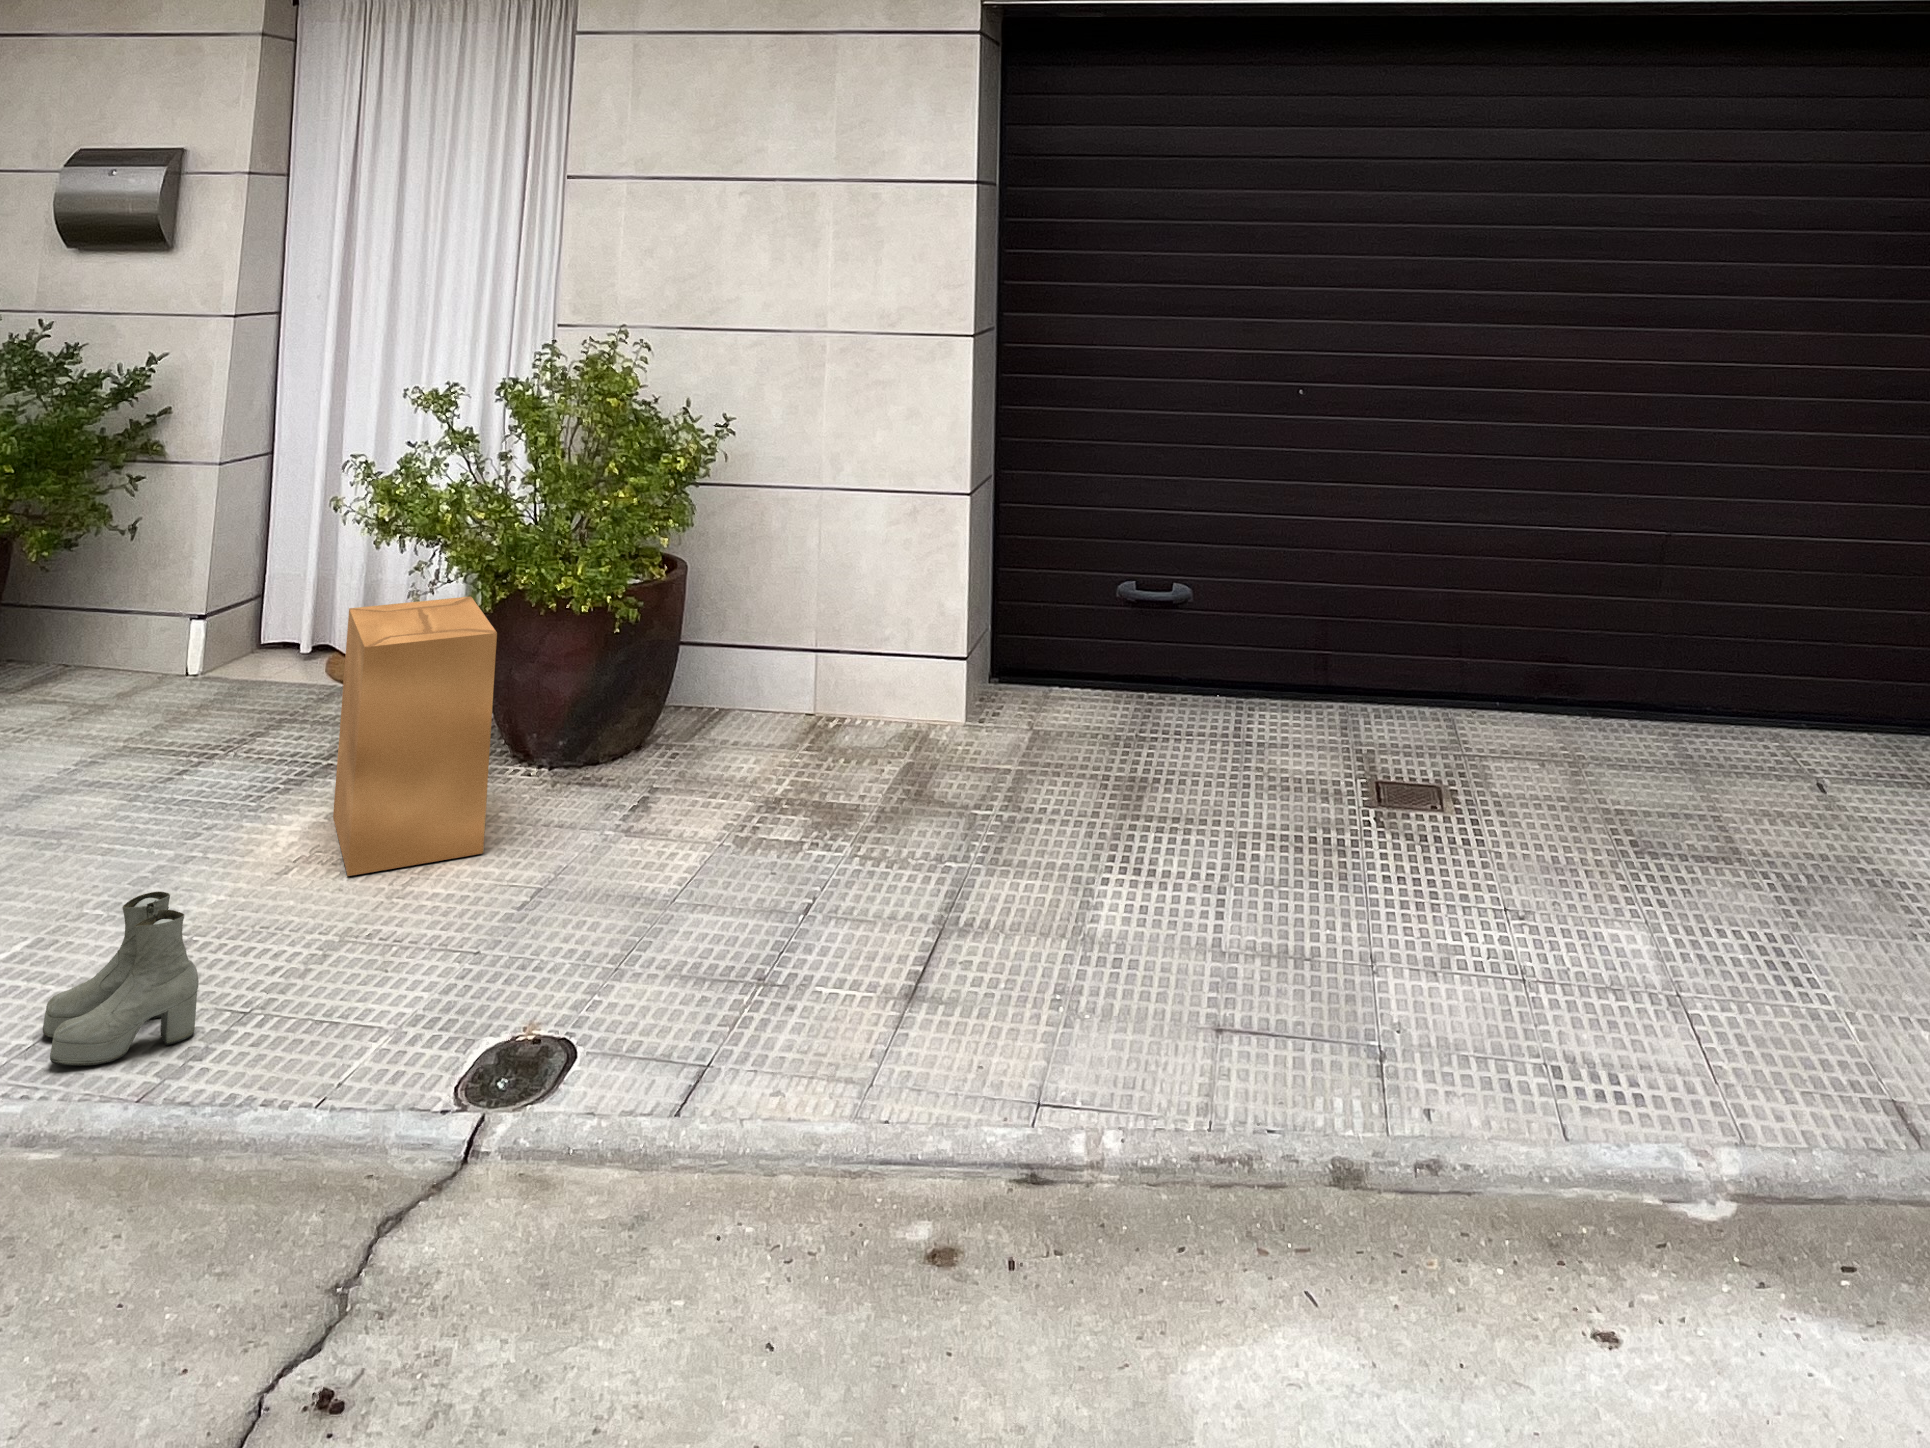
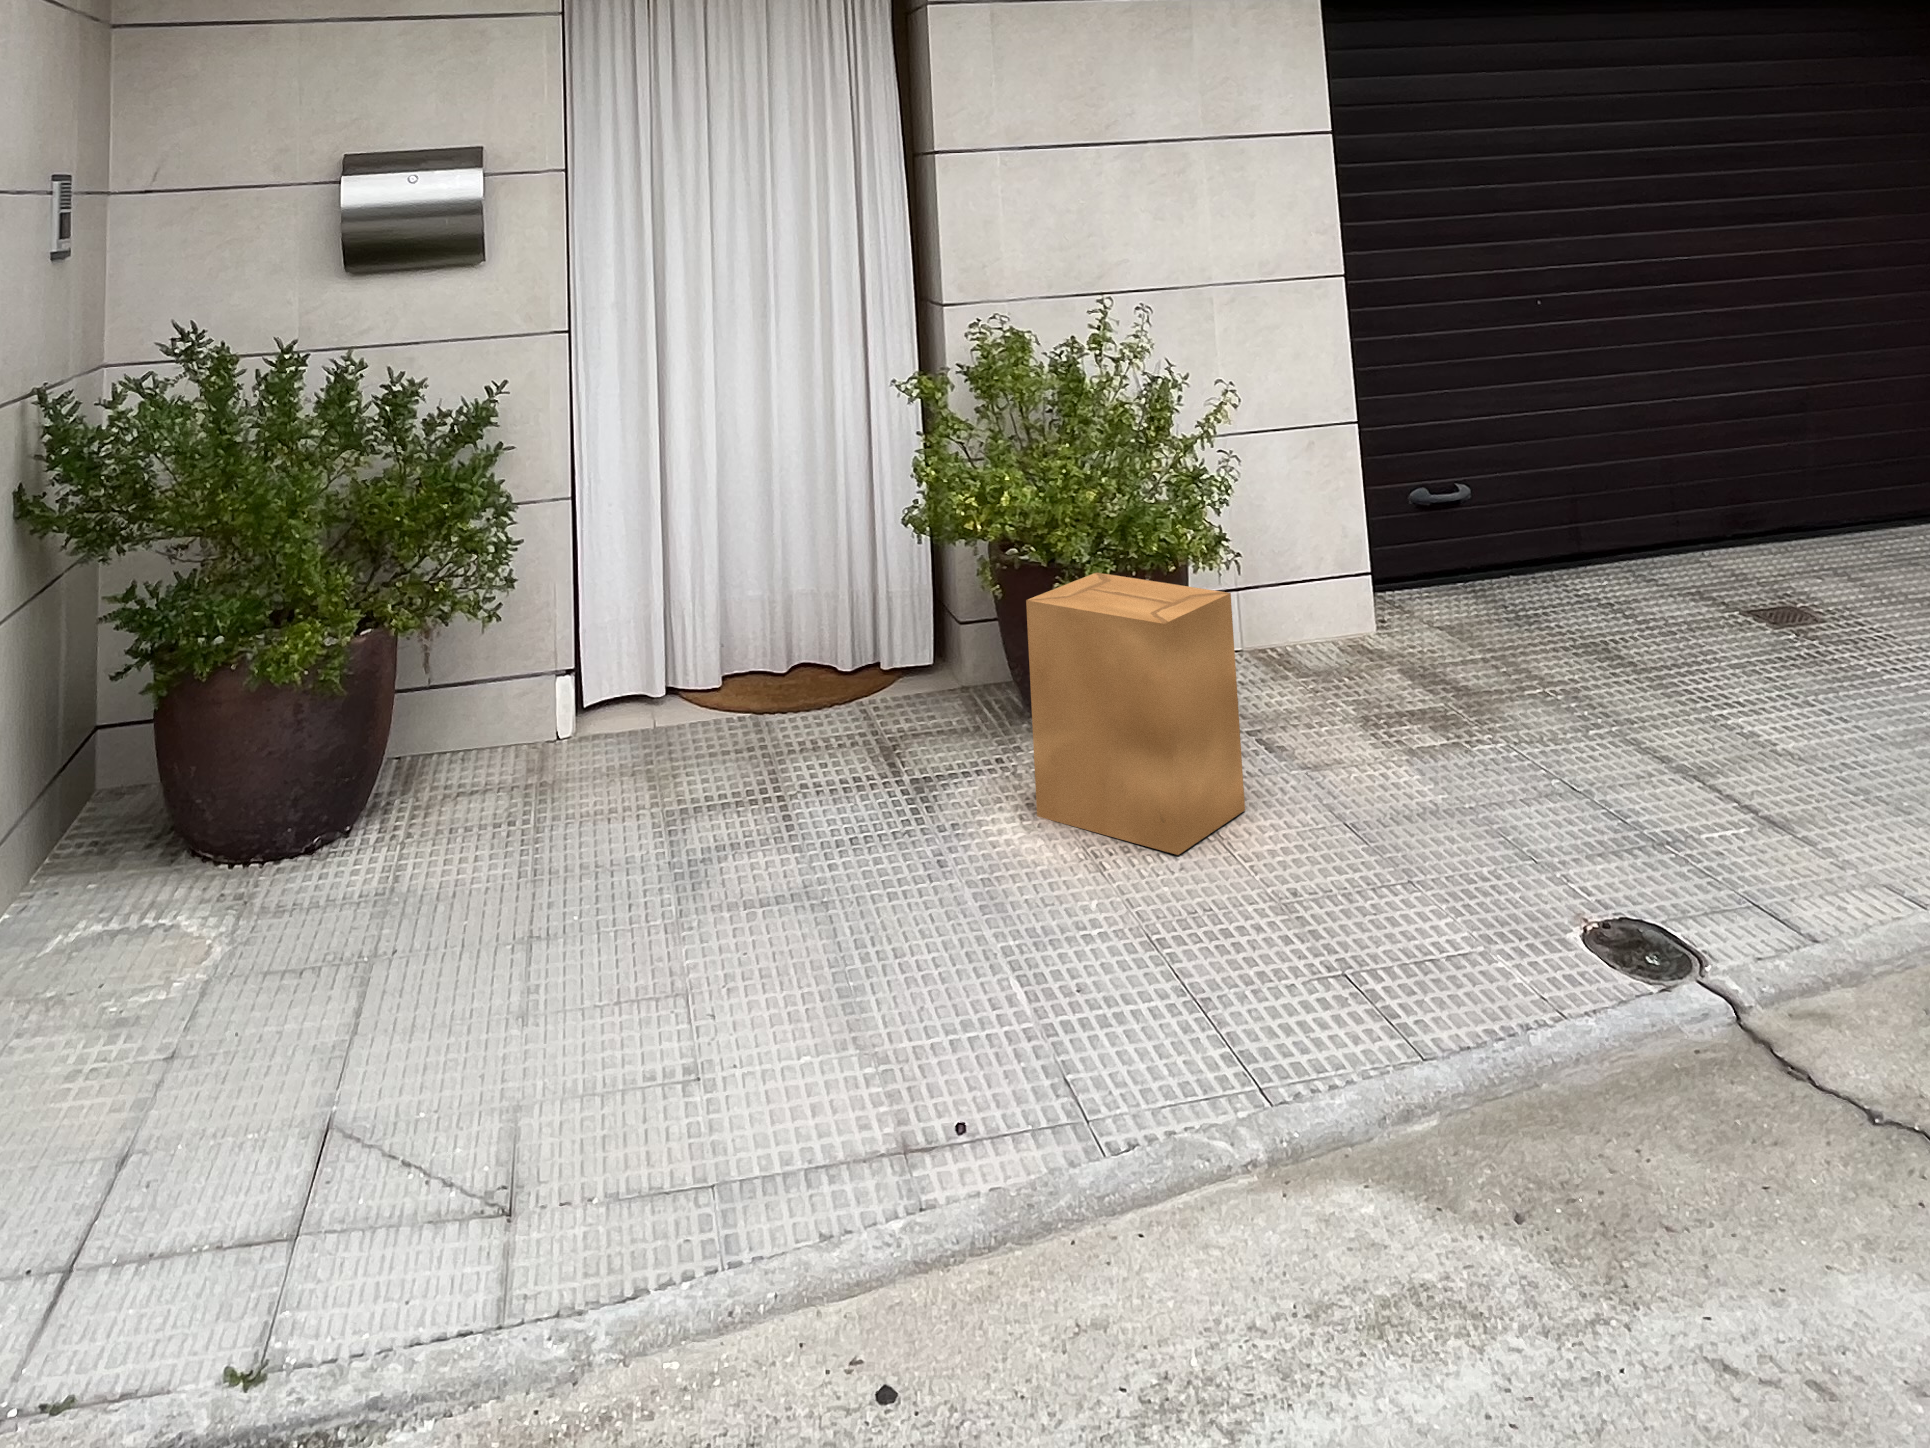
boots: present [43,891,199,1066] -> none [1235,874,1370,1051]

